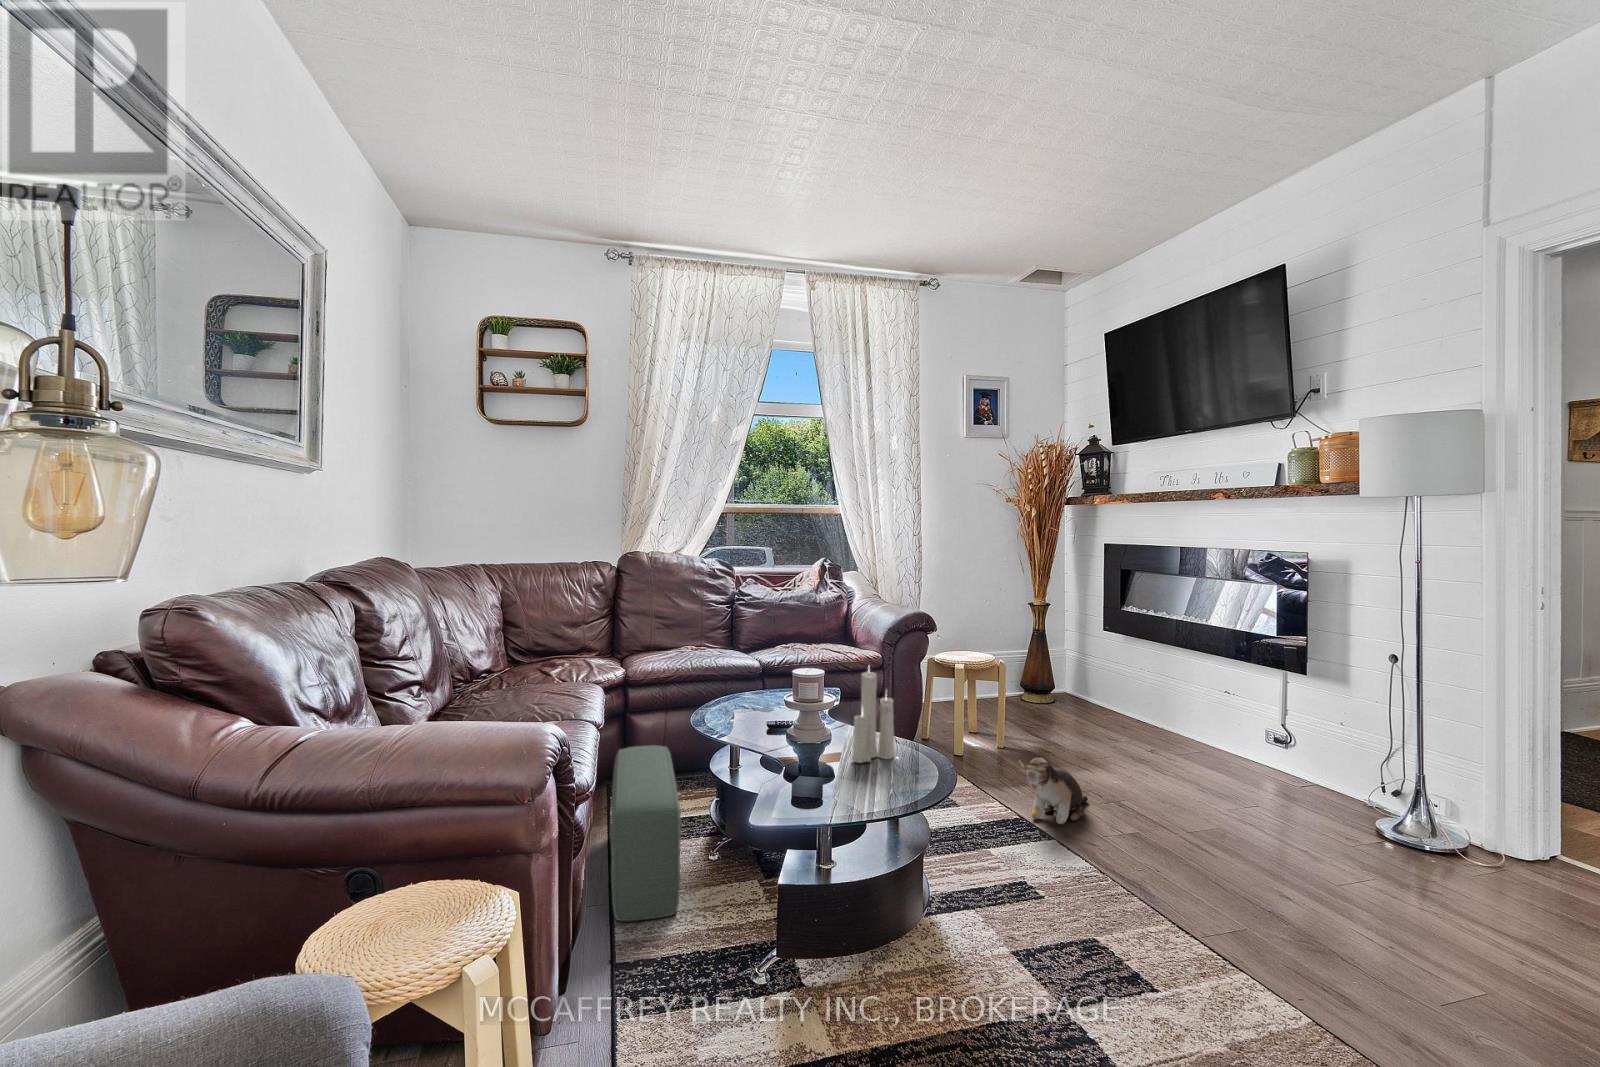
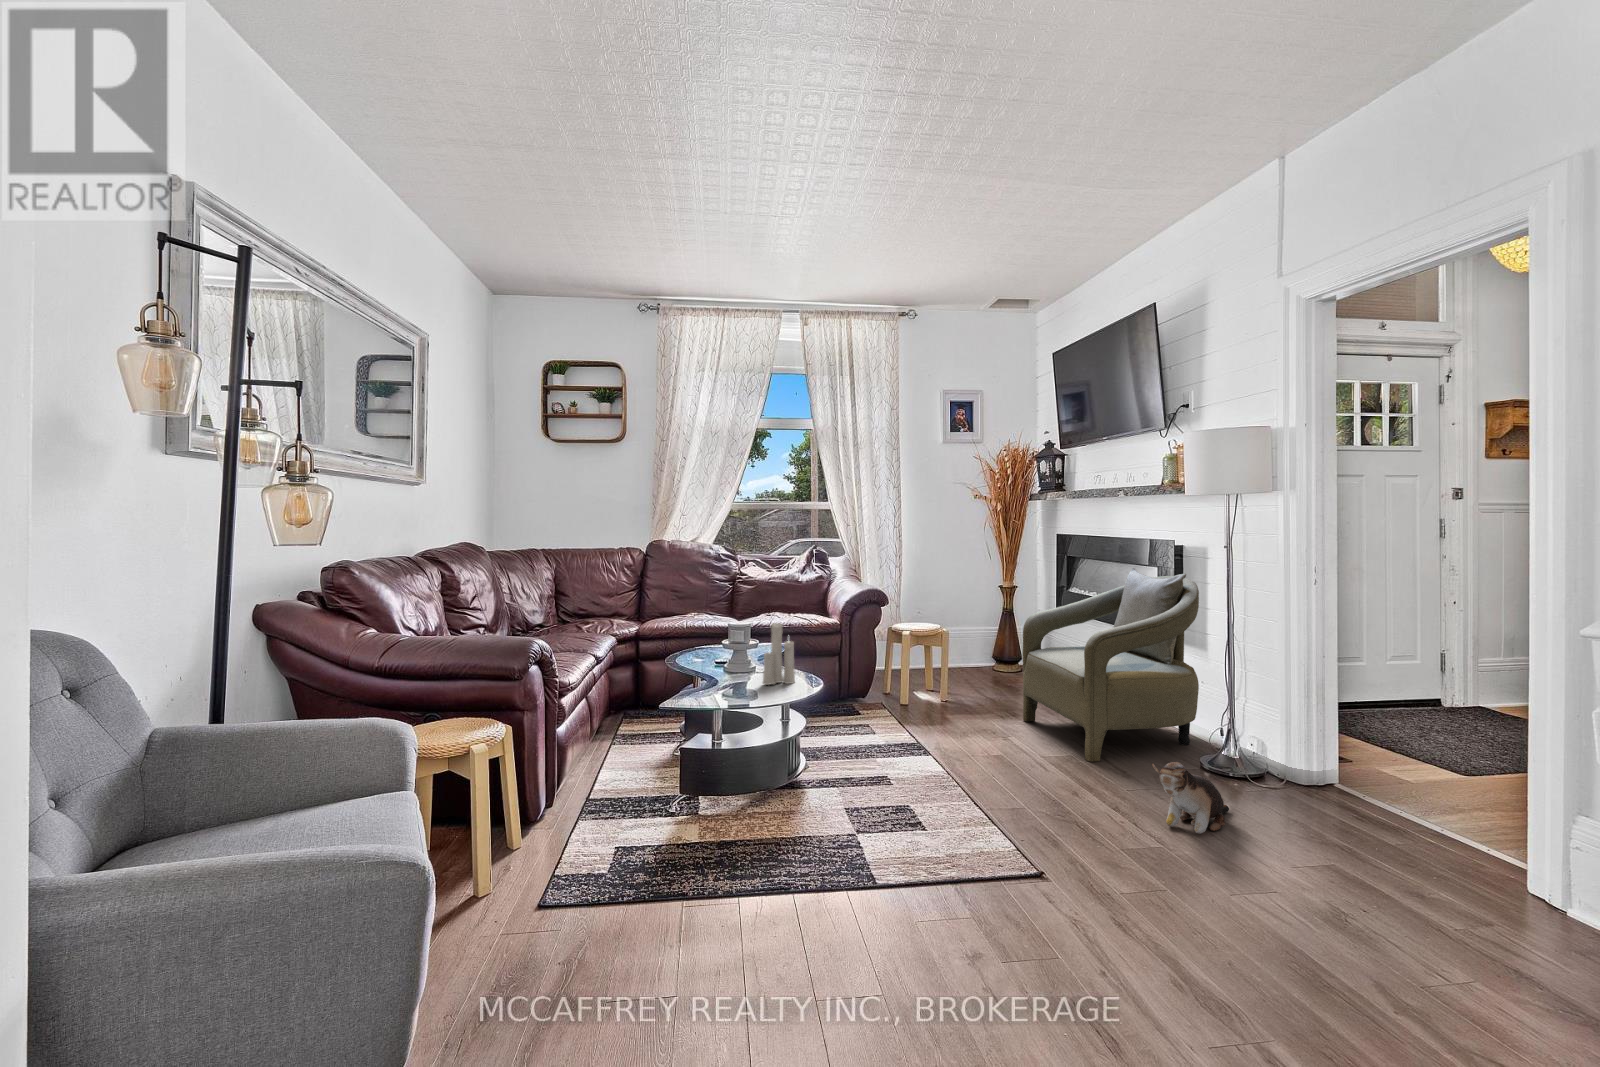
armchair: none [1122,586,1368,842] -> present [1023,568,1199,762]
pouf: present [610,745,681,921] -> none [596,677,655,780]
plush toy: present [1019,758,1088,824] -> present [1152,762,1229,834]

